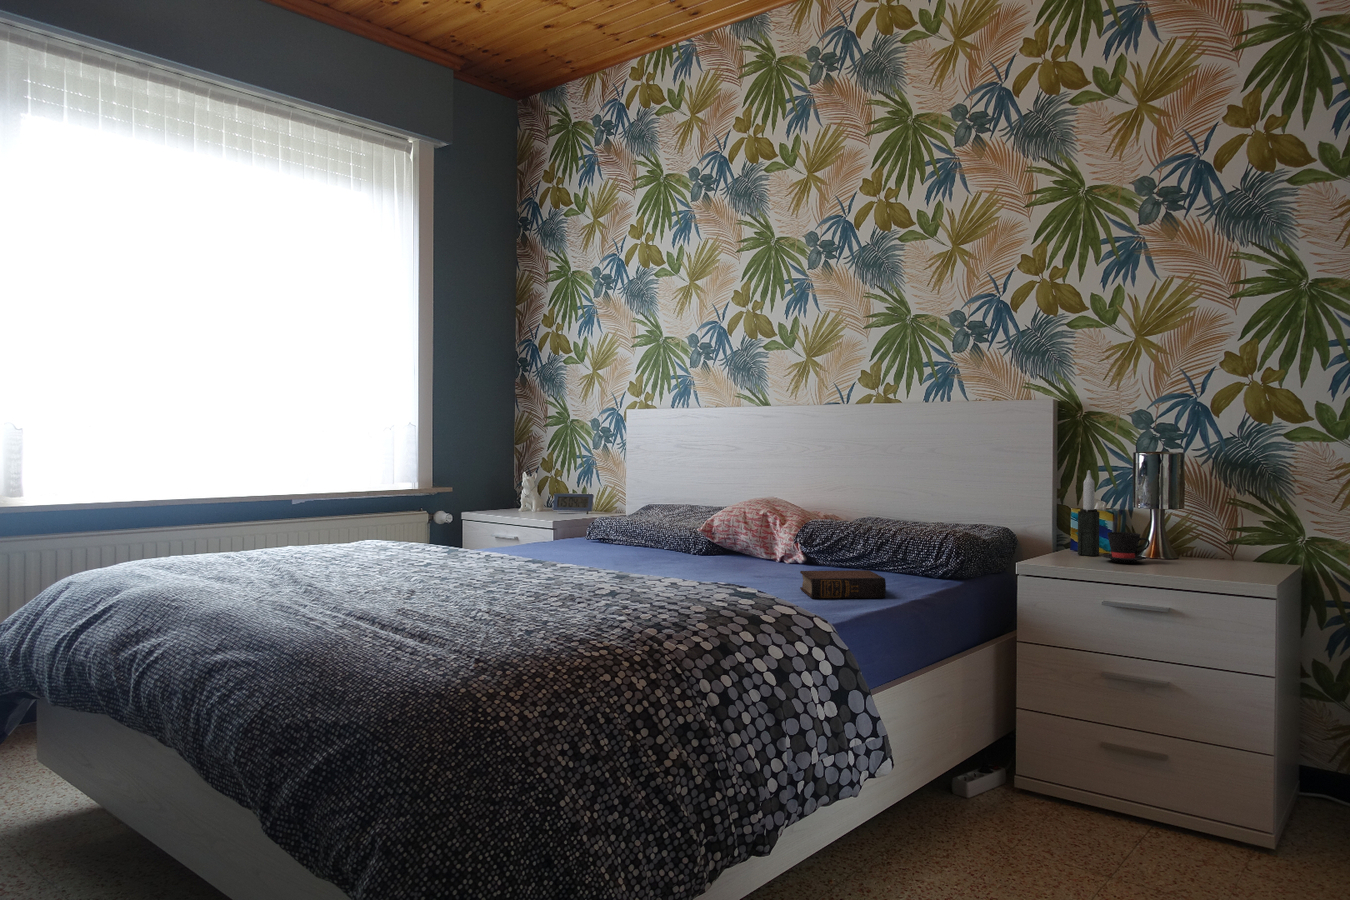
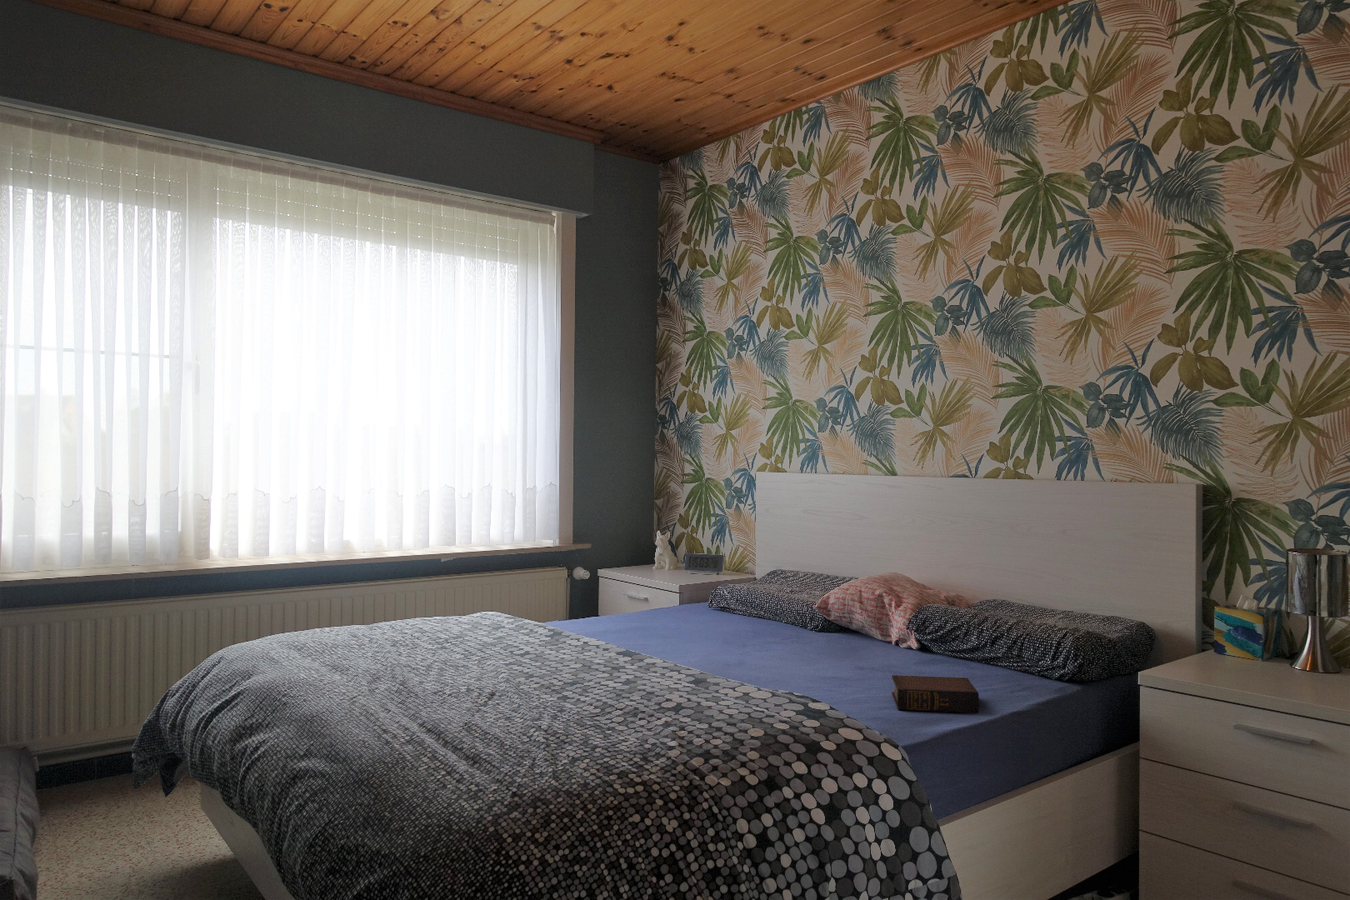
candle: present [1078,470,1100,556] -> none [1221,572,1248,669]
teacup: present [1102,532,1150,563] -> none [1245,646,1304,684]

